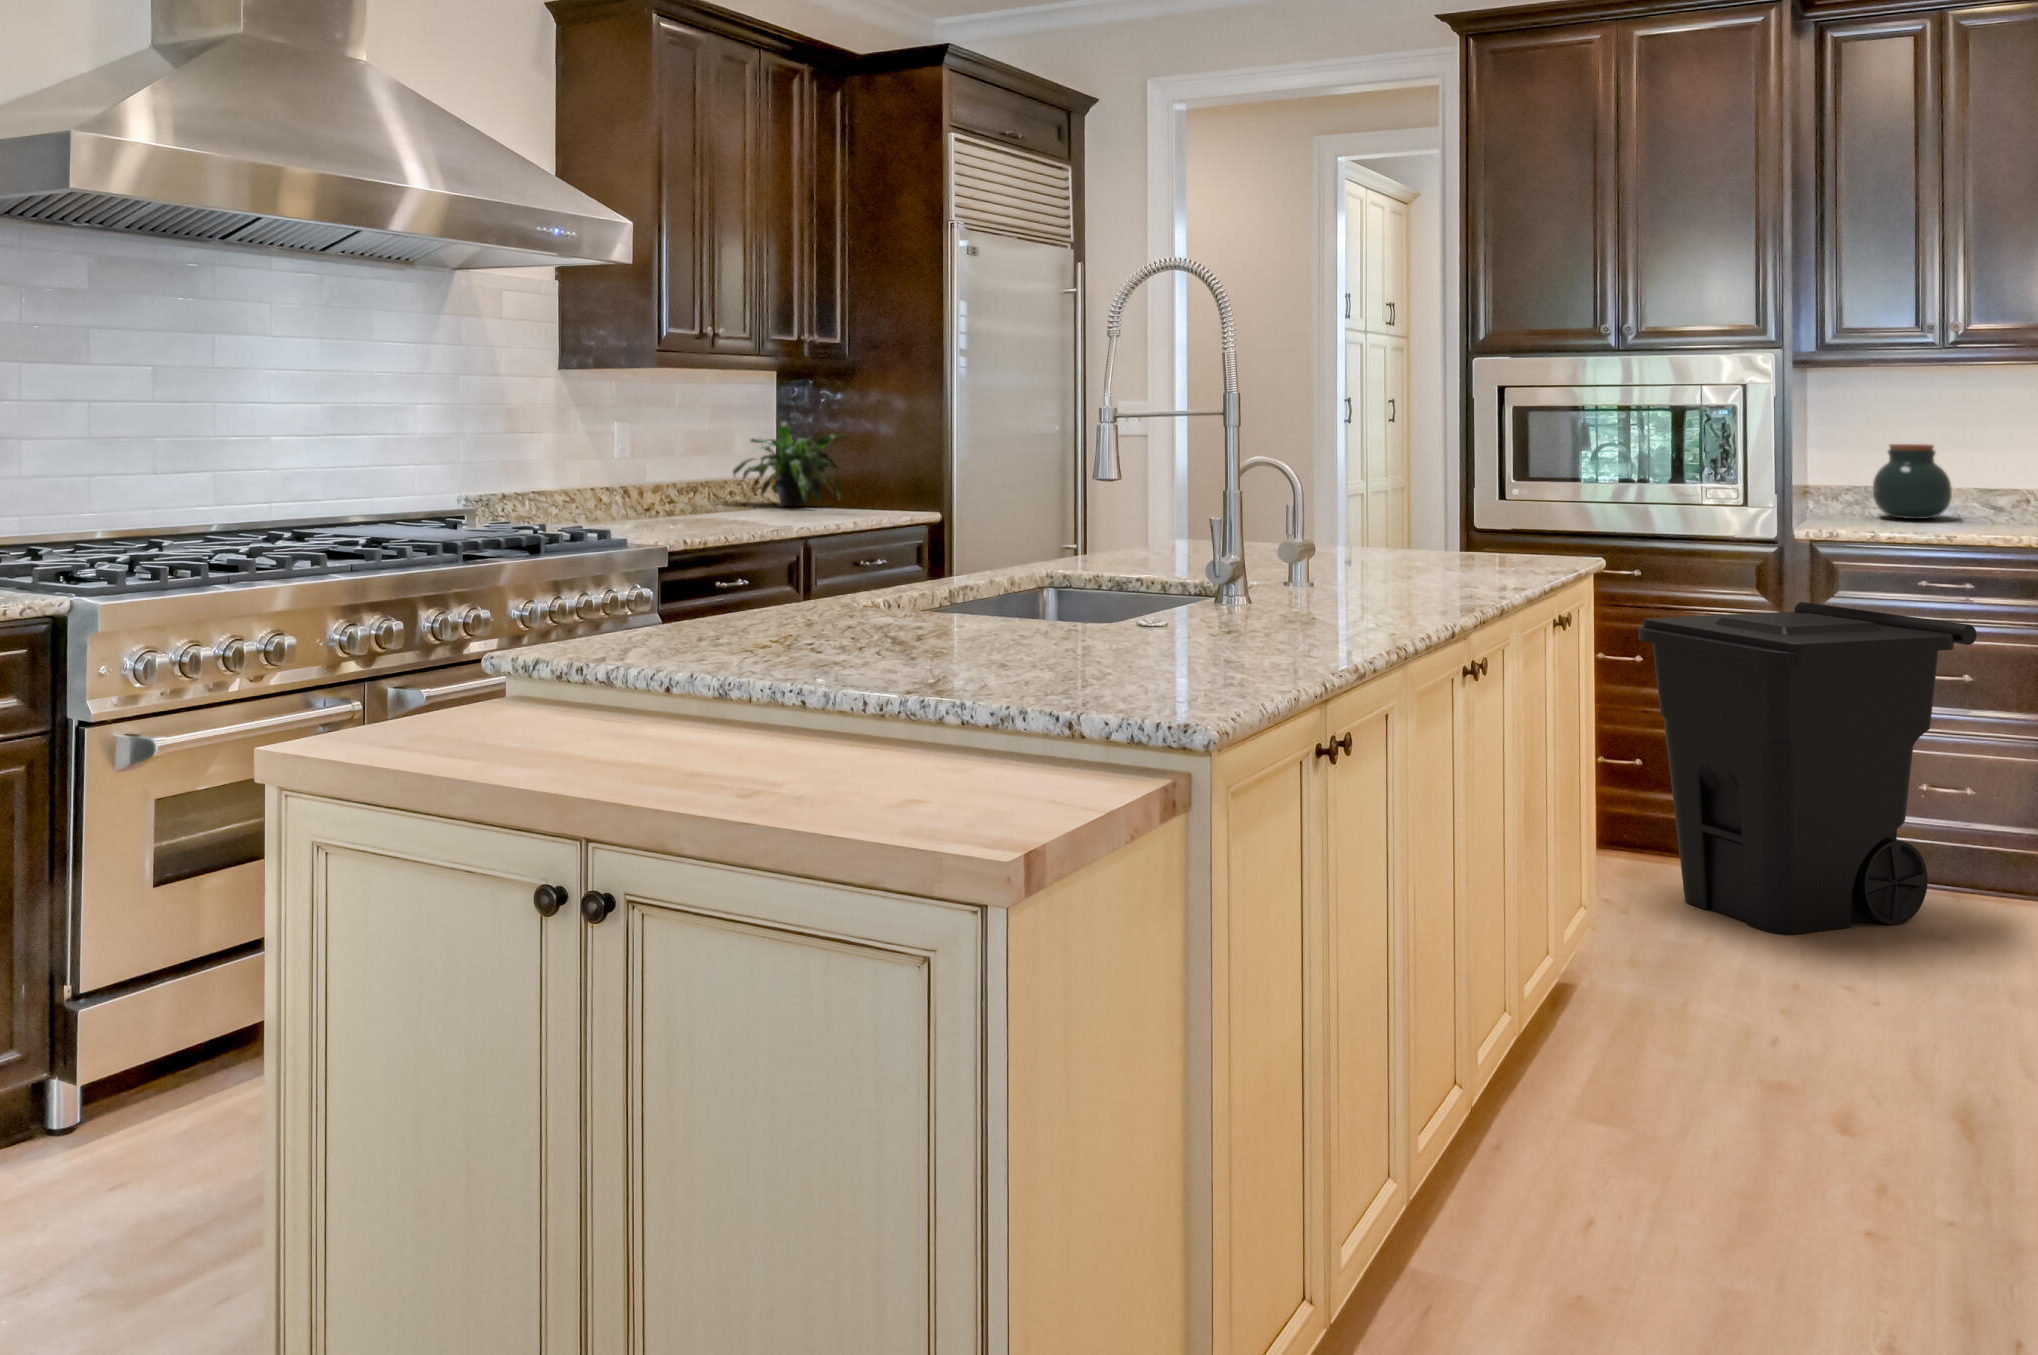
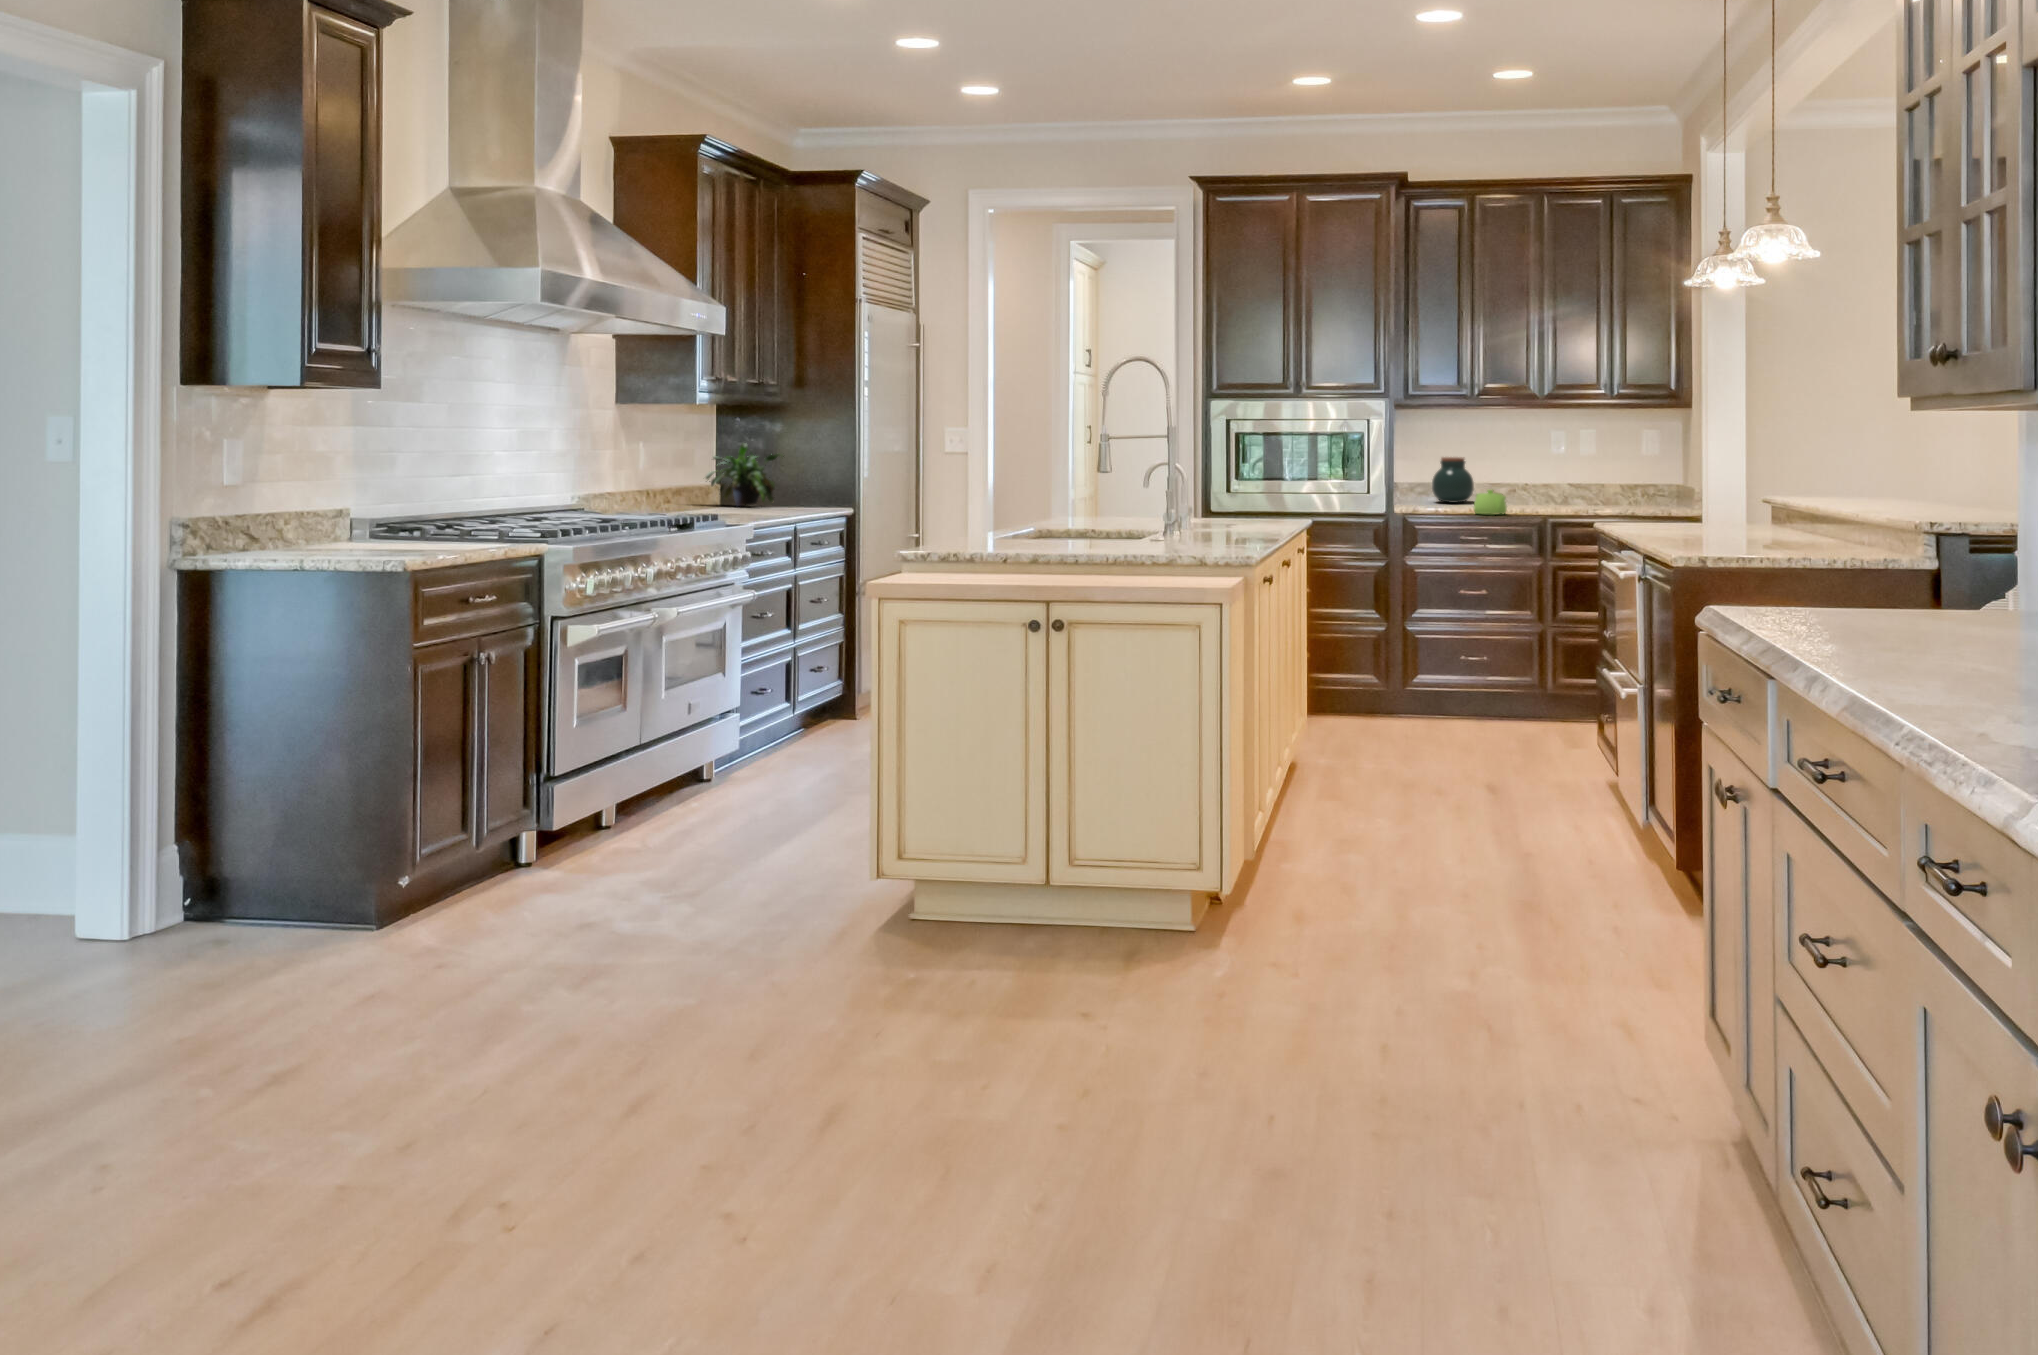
teapot: none [1943,503,2009,547] -> present [1474,490,1507,515]
trash can: present [1639,602,1977,934] -> none [1319,551,1493,736]

